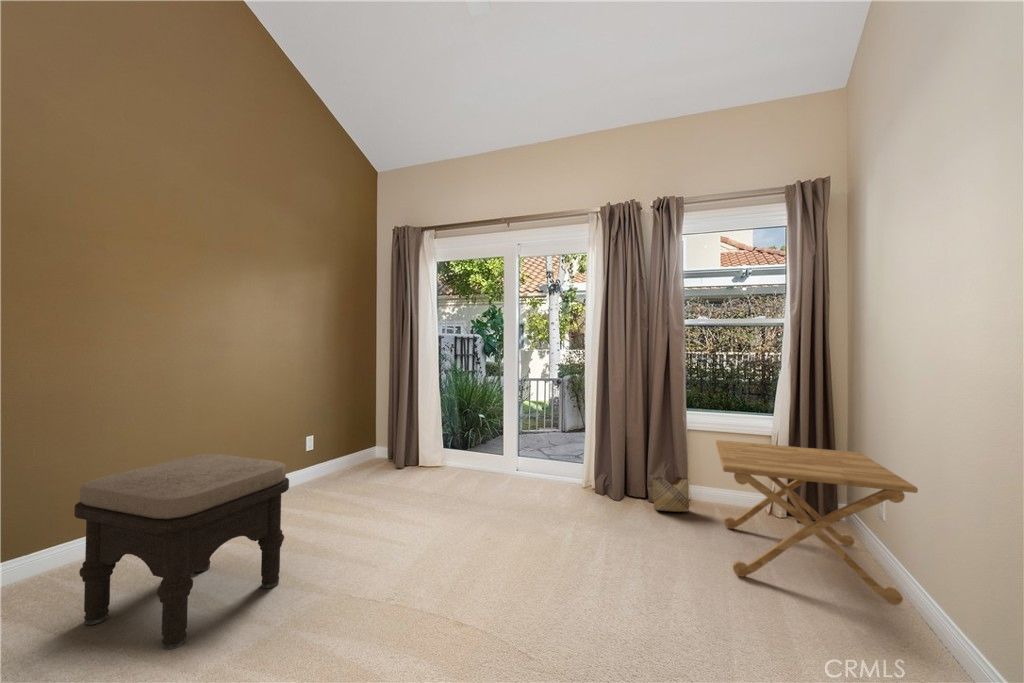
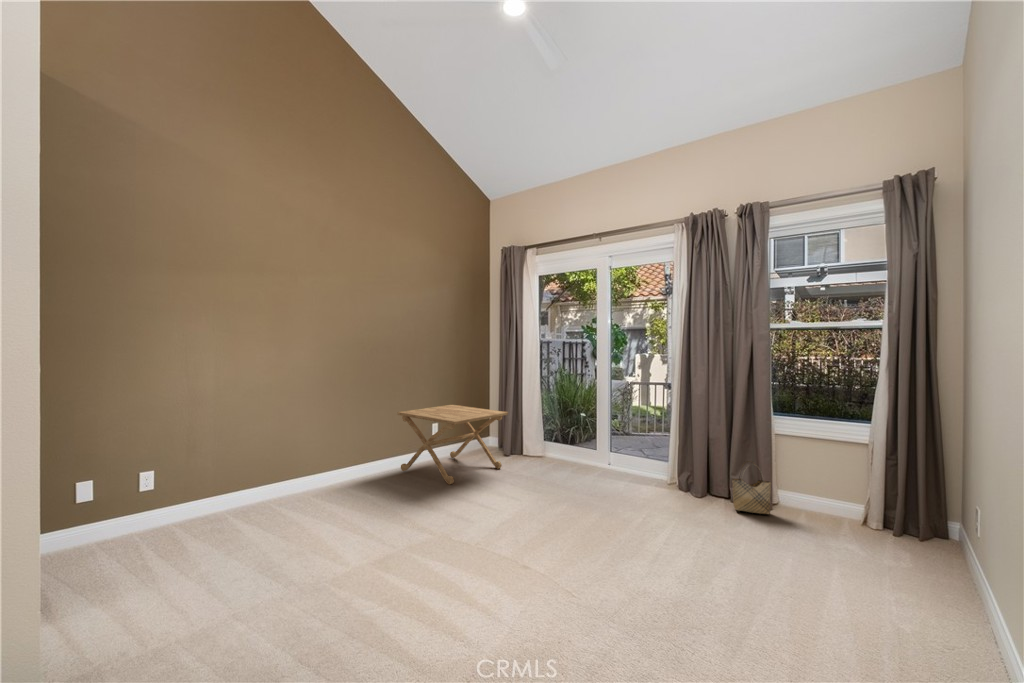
side table: present [716,440,918,605] -> present [397,405,508,484]
ottoman: present [74,454,289,650] -> none [283,431,410,556]

